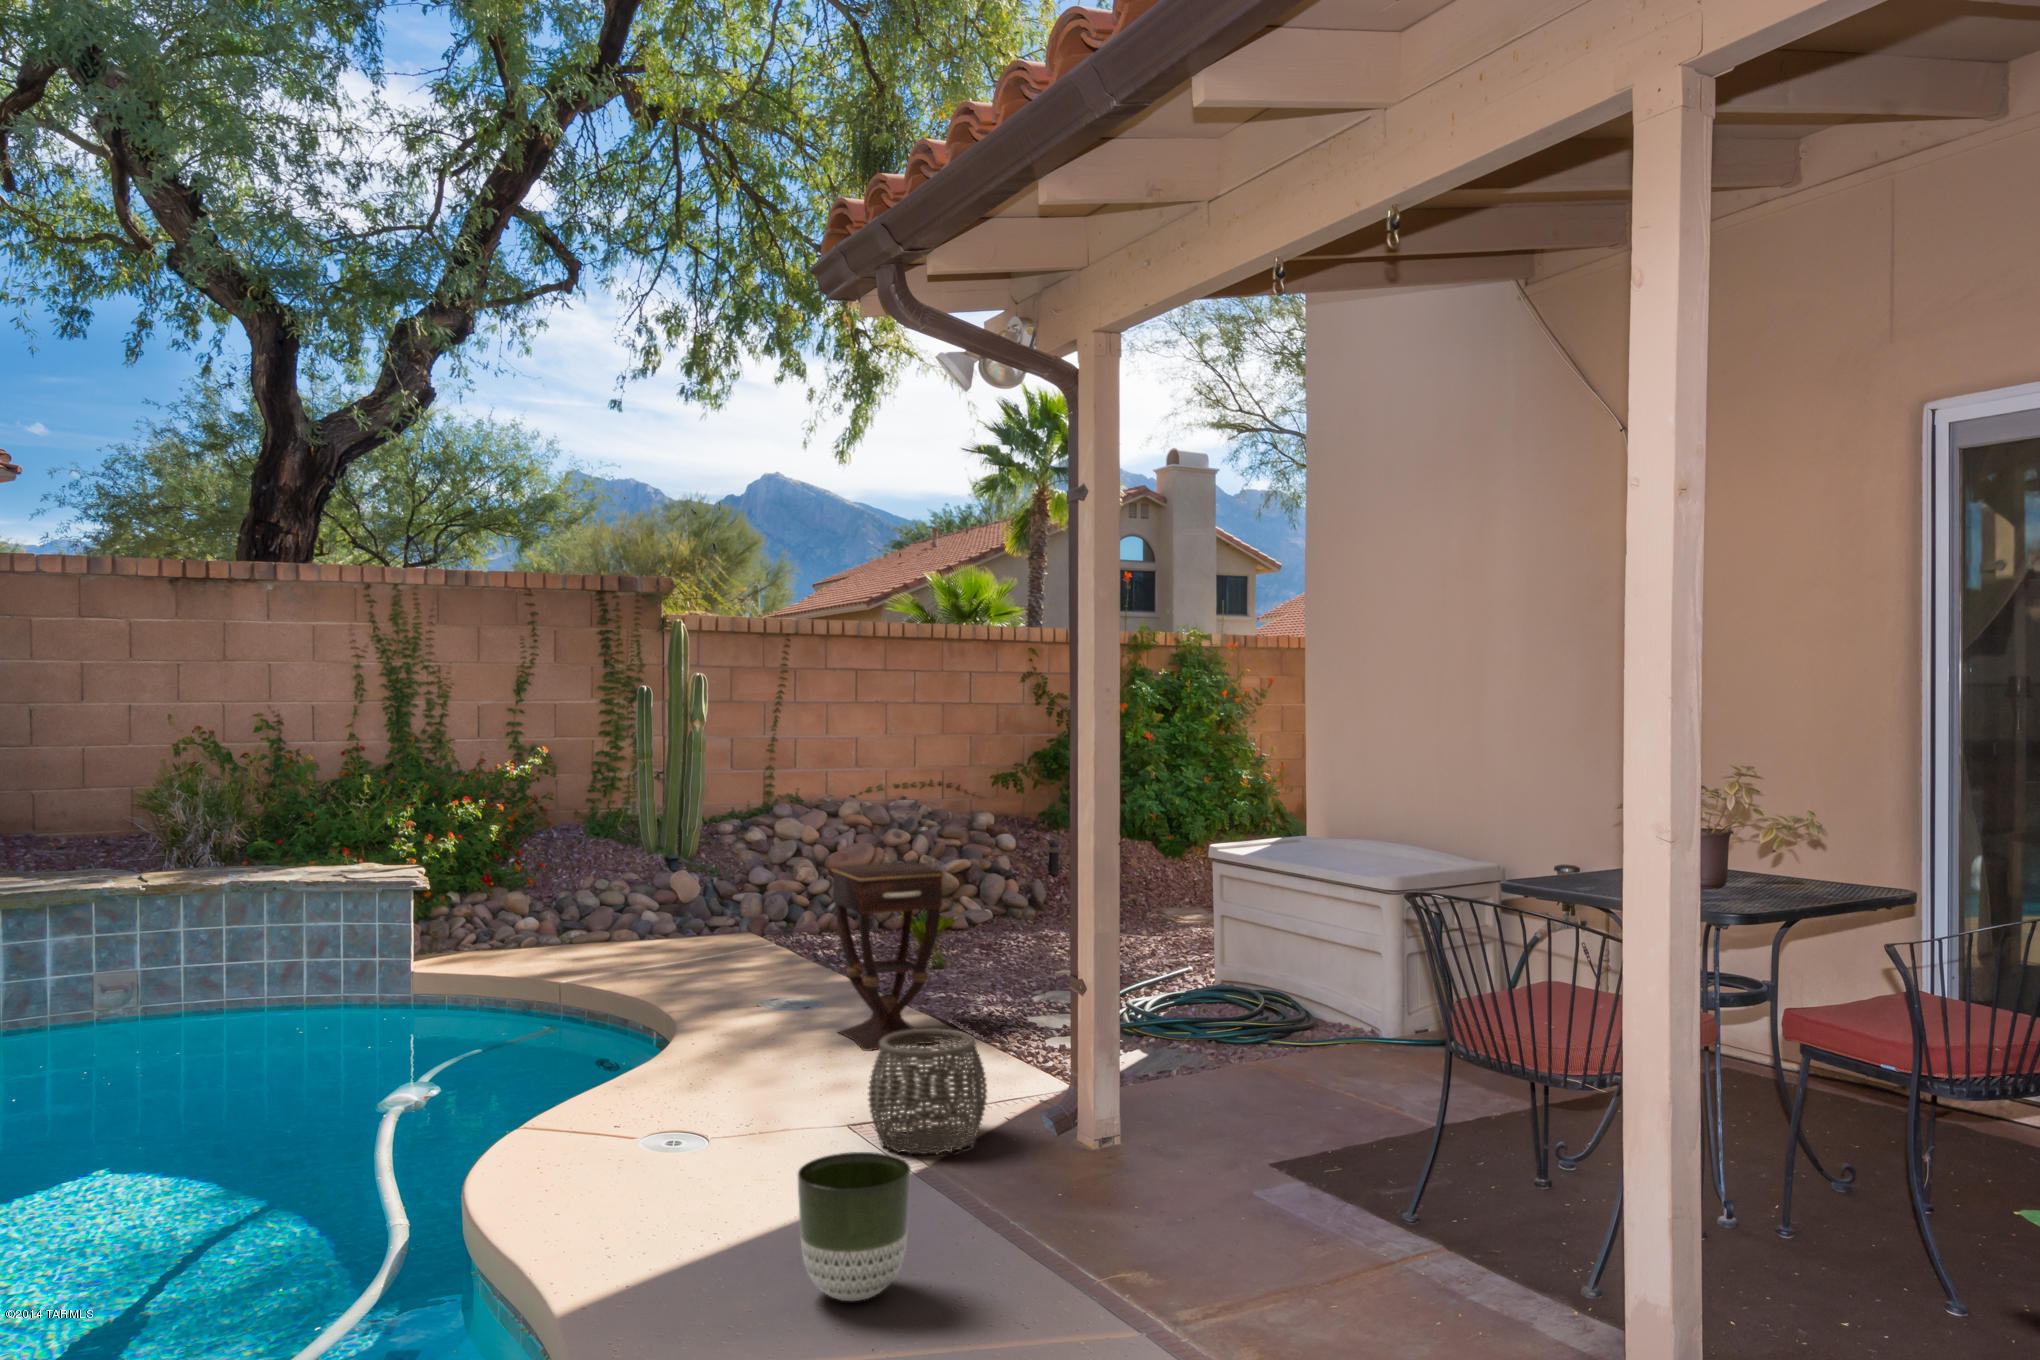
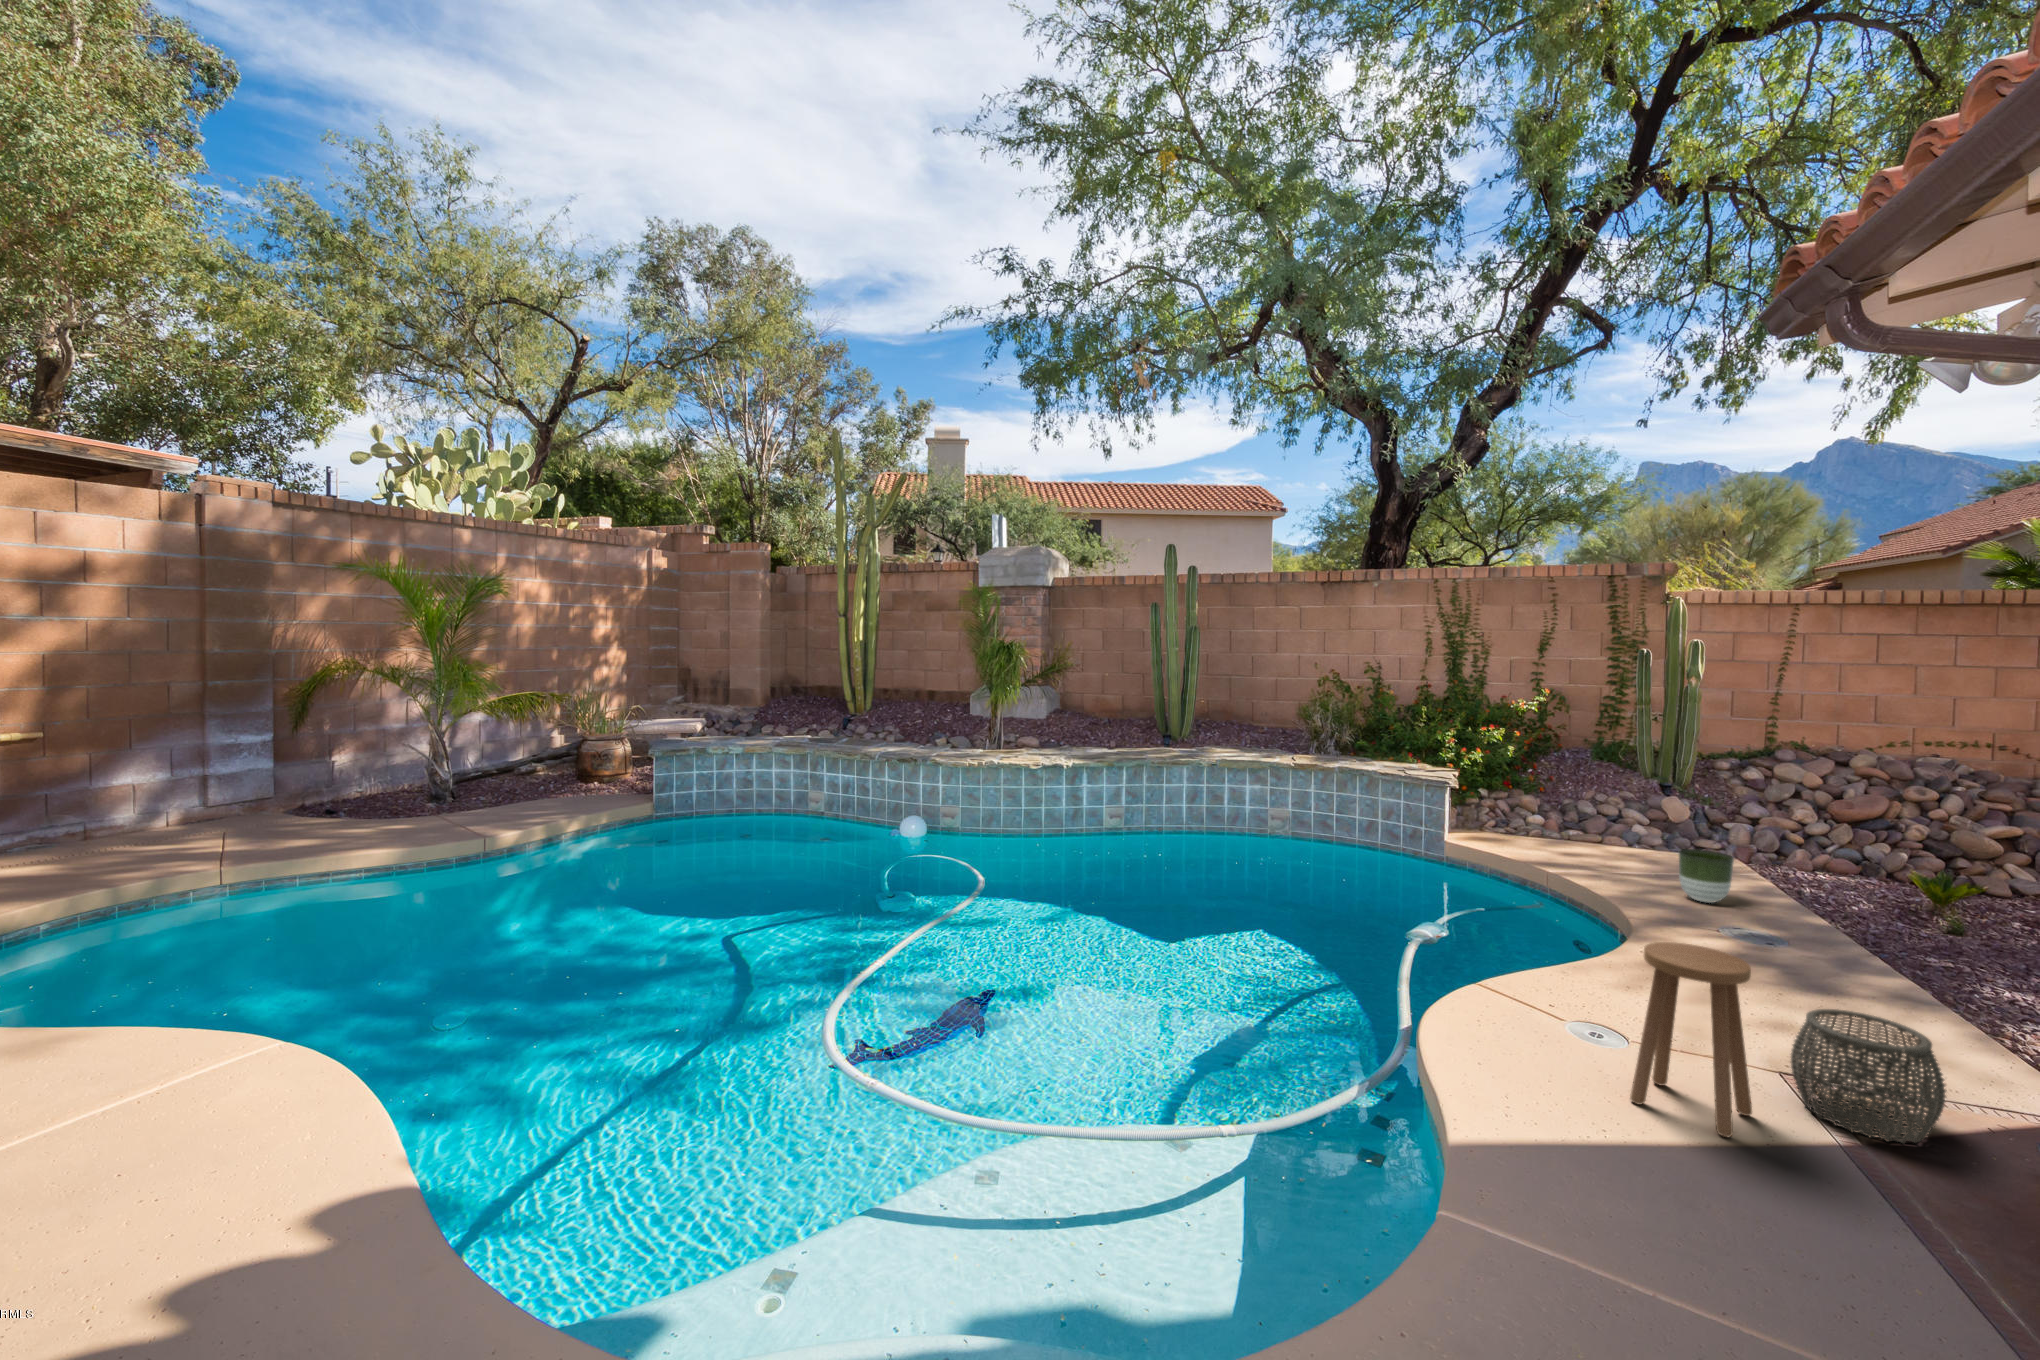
side table: present [832,861,944,1051] -> none [1794,832,1932,1017]
stool: none [733,987,845,1200] -> present [1630,942,1752,1137]
planter: present [798,1152,911,1301] -> present [1679,849,1734,903]

